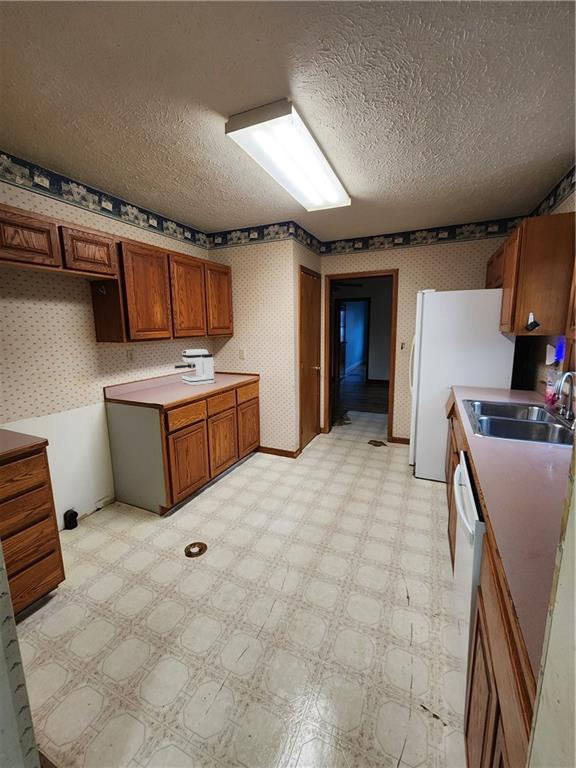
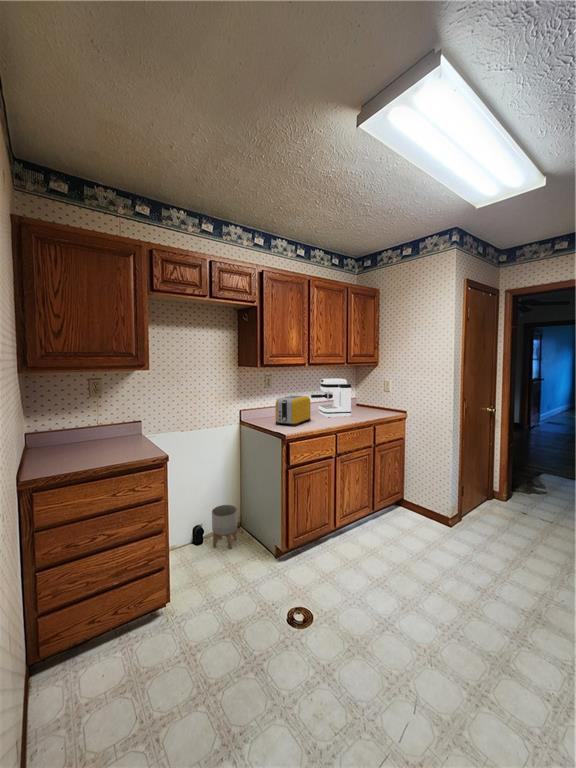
toaster: none [144,367,179,397] -> present [275,395,311,426]
planter: none [85,481,115,525] -> present [212,505,237,549]

